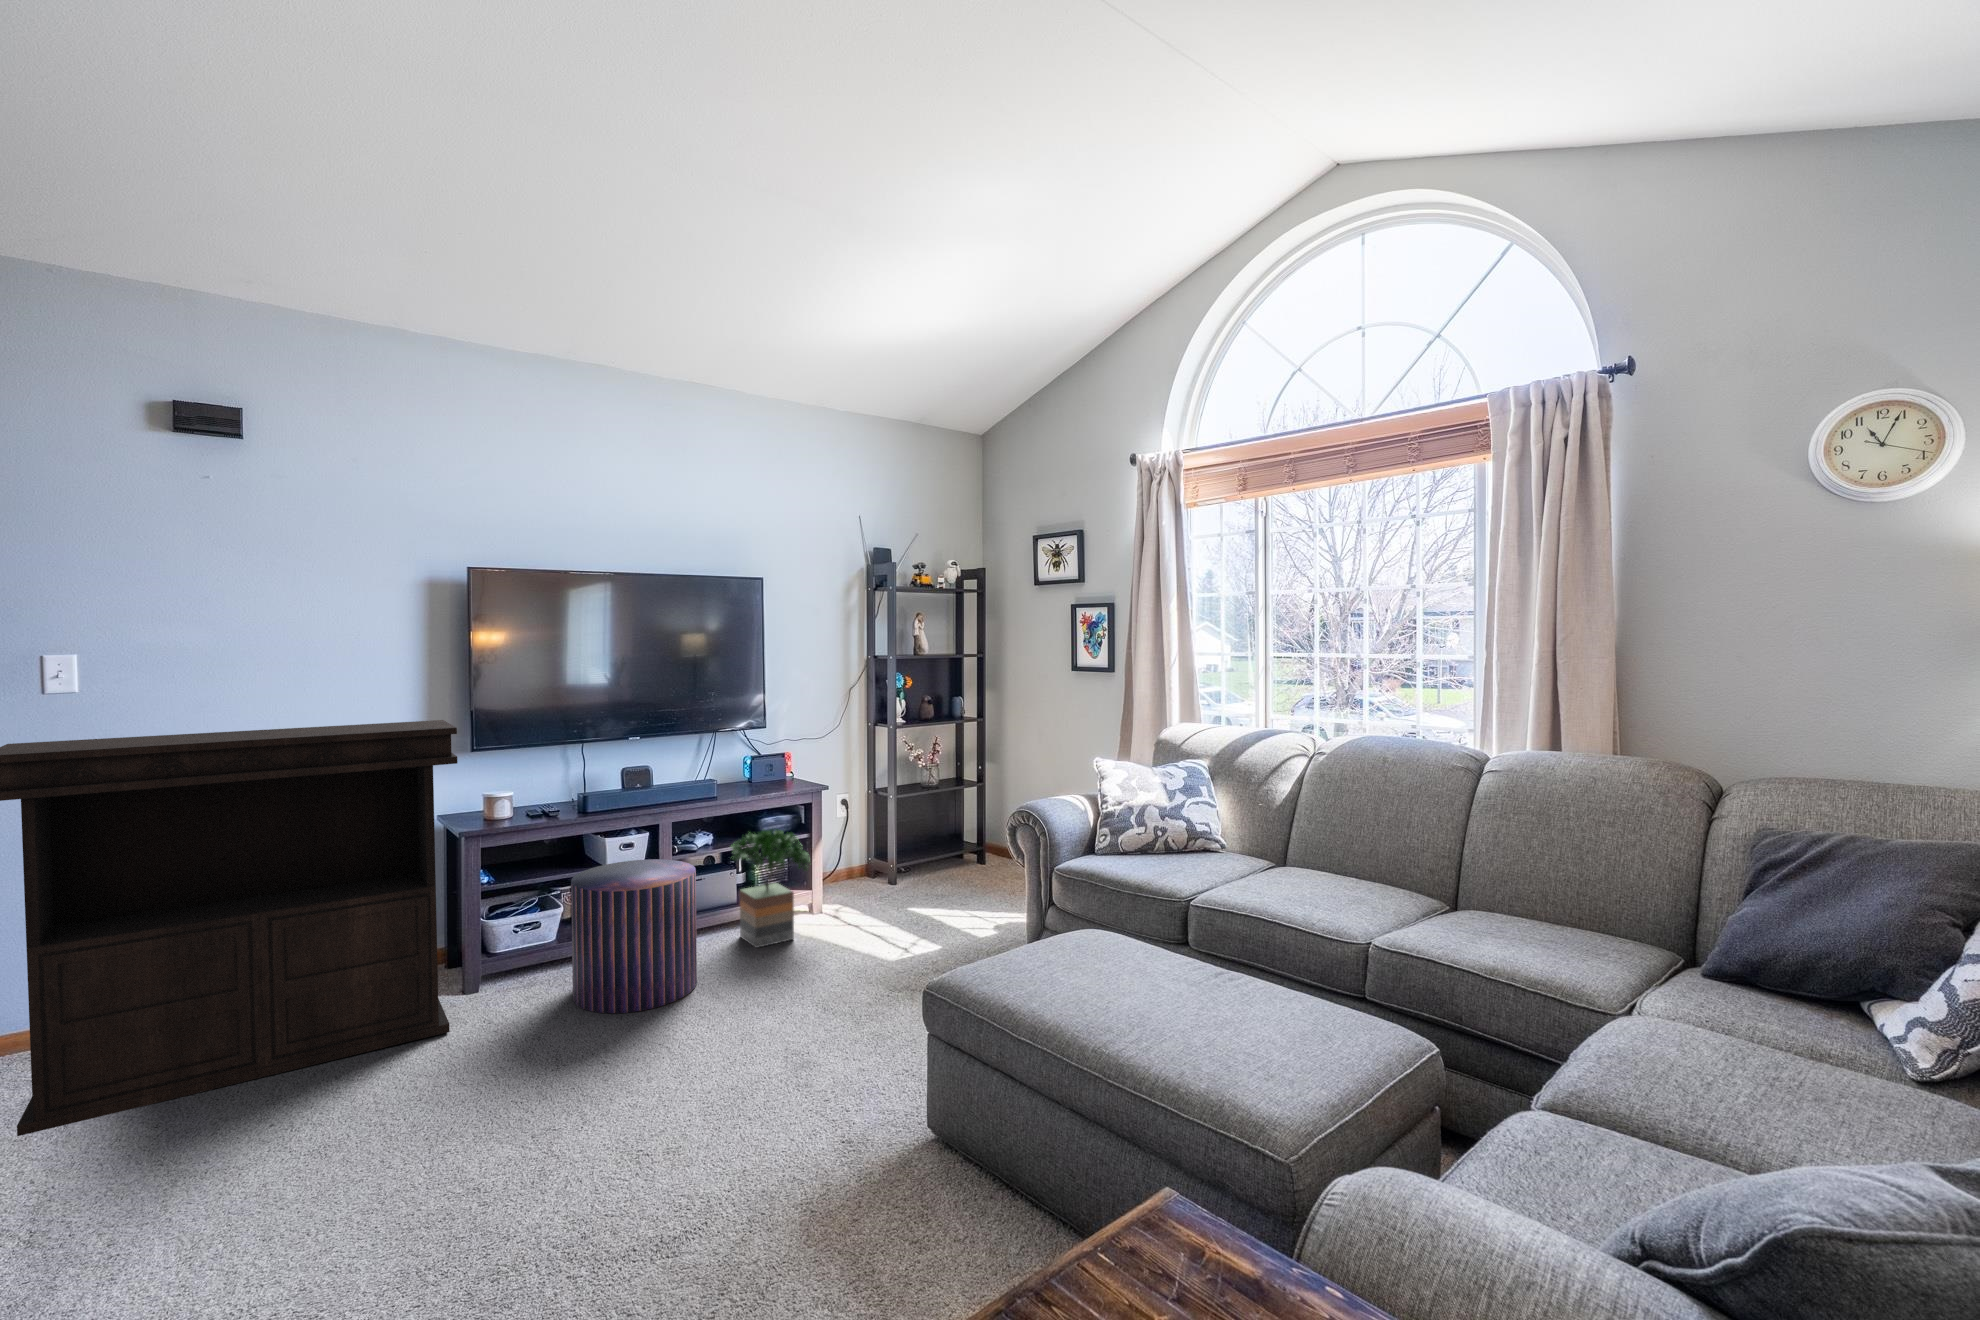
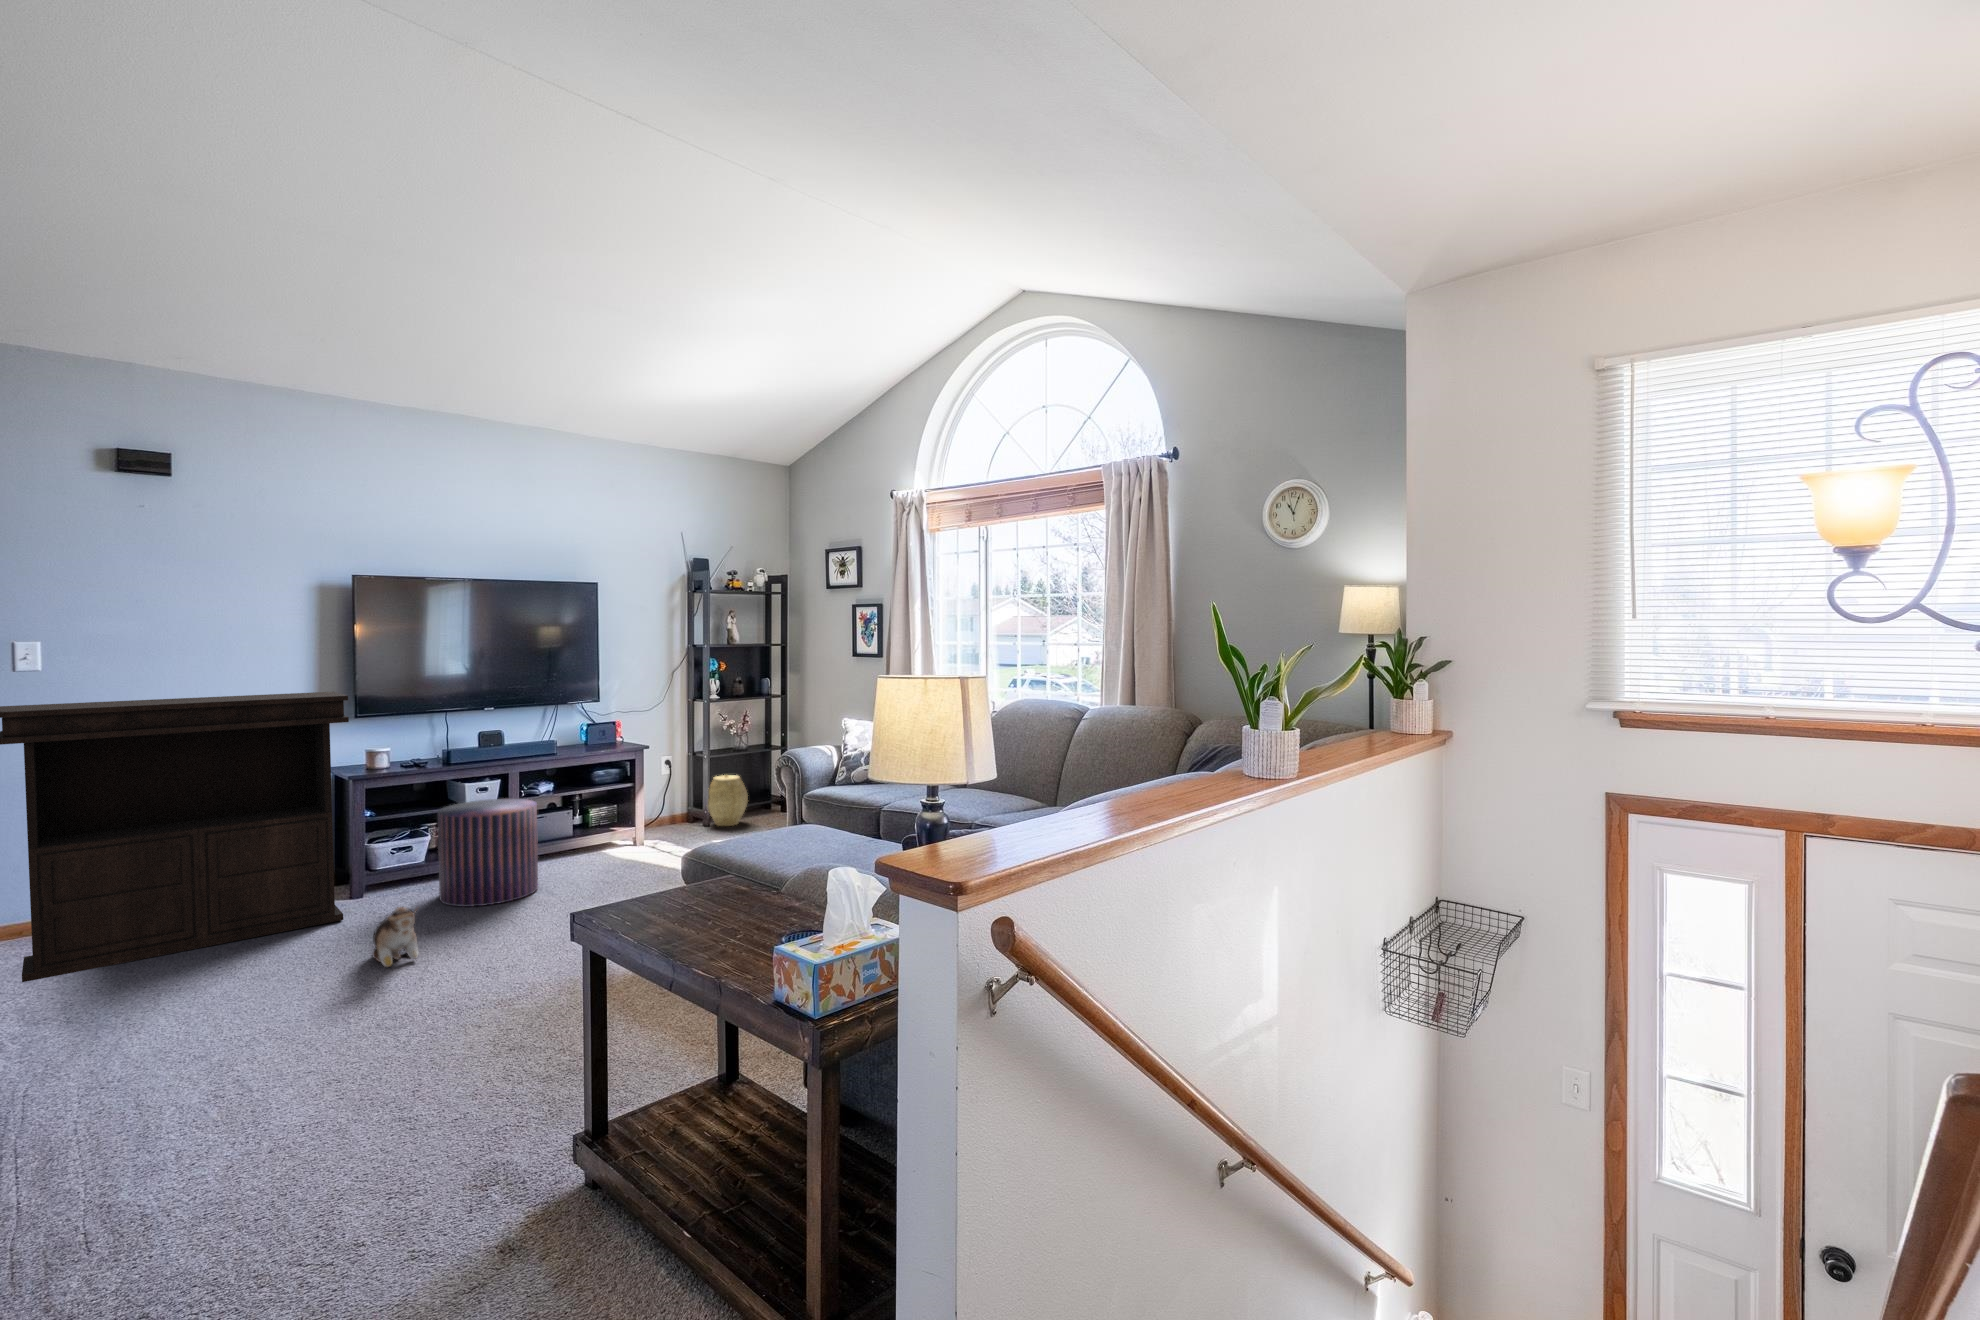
woven basket: none [889,819,940,884] -> present [708,775,748,826]
potted tree: present [731,829,810,948] -> none [566,777,634,868]
plush toy: none [477,1046,540,1136] -> present [373,907,418,967]

